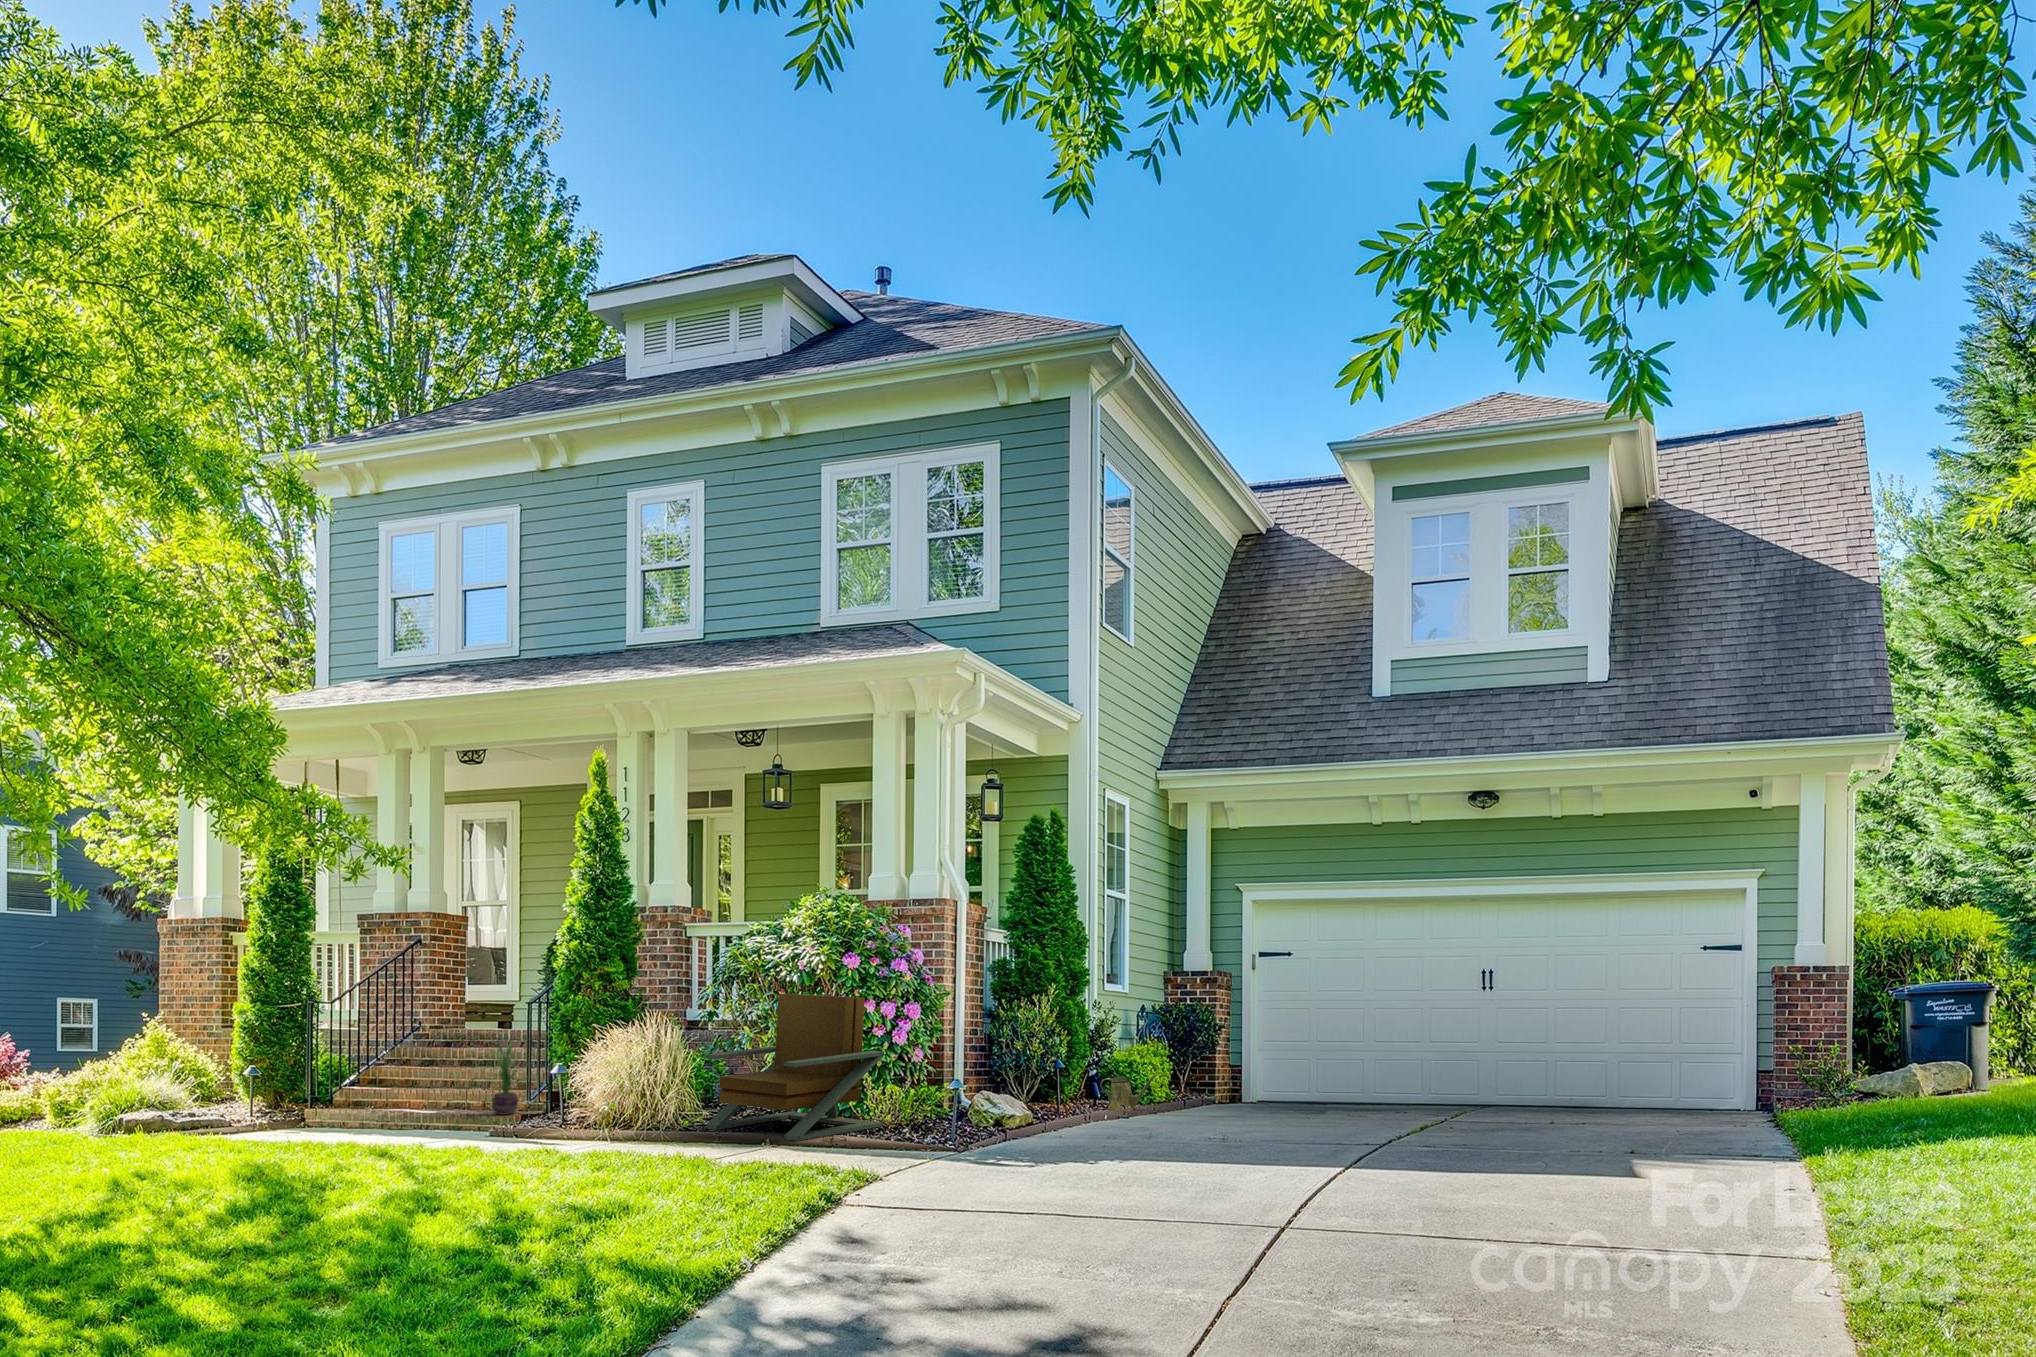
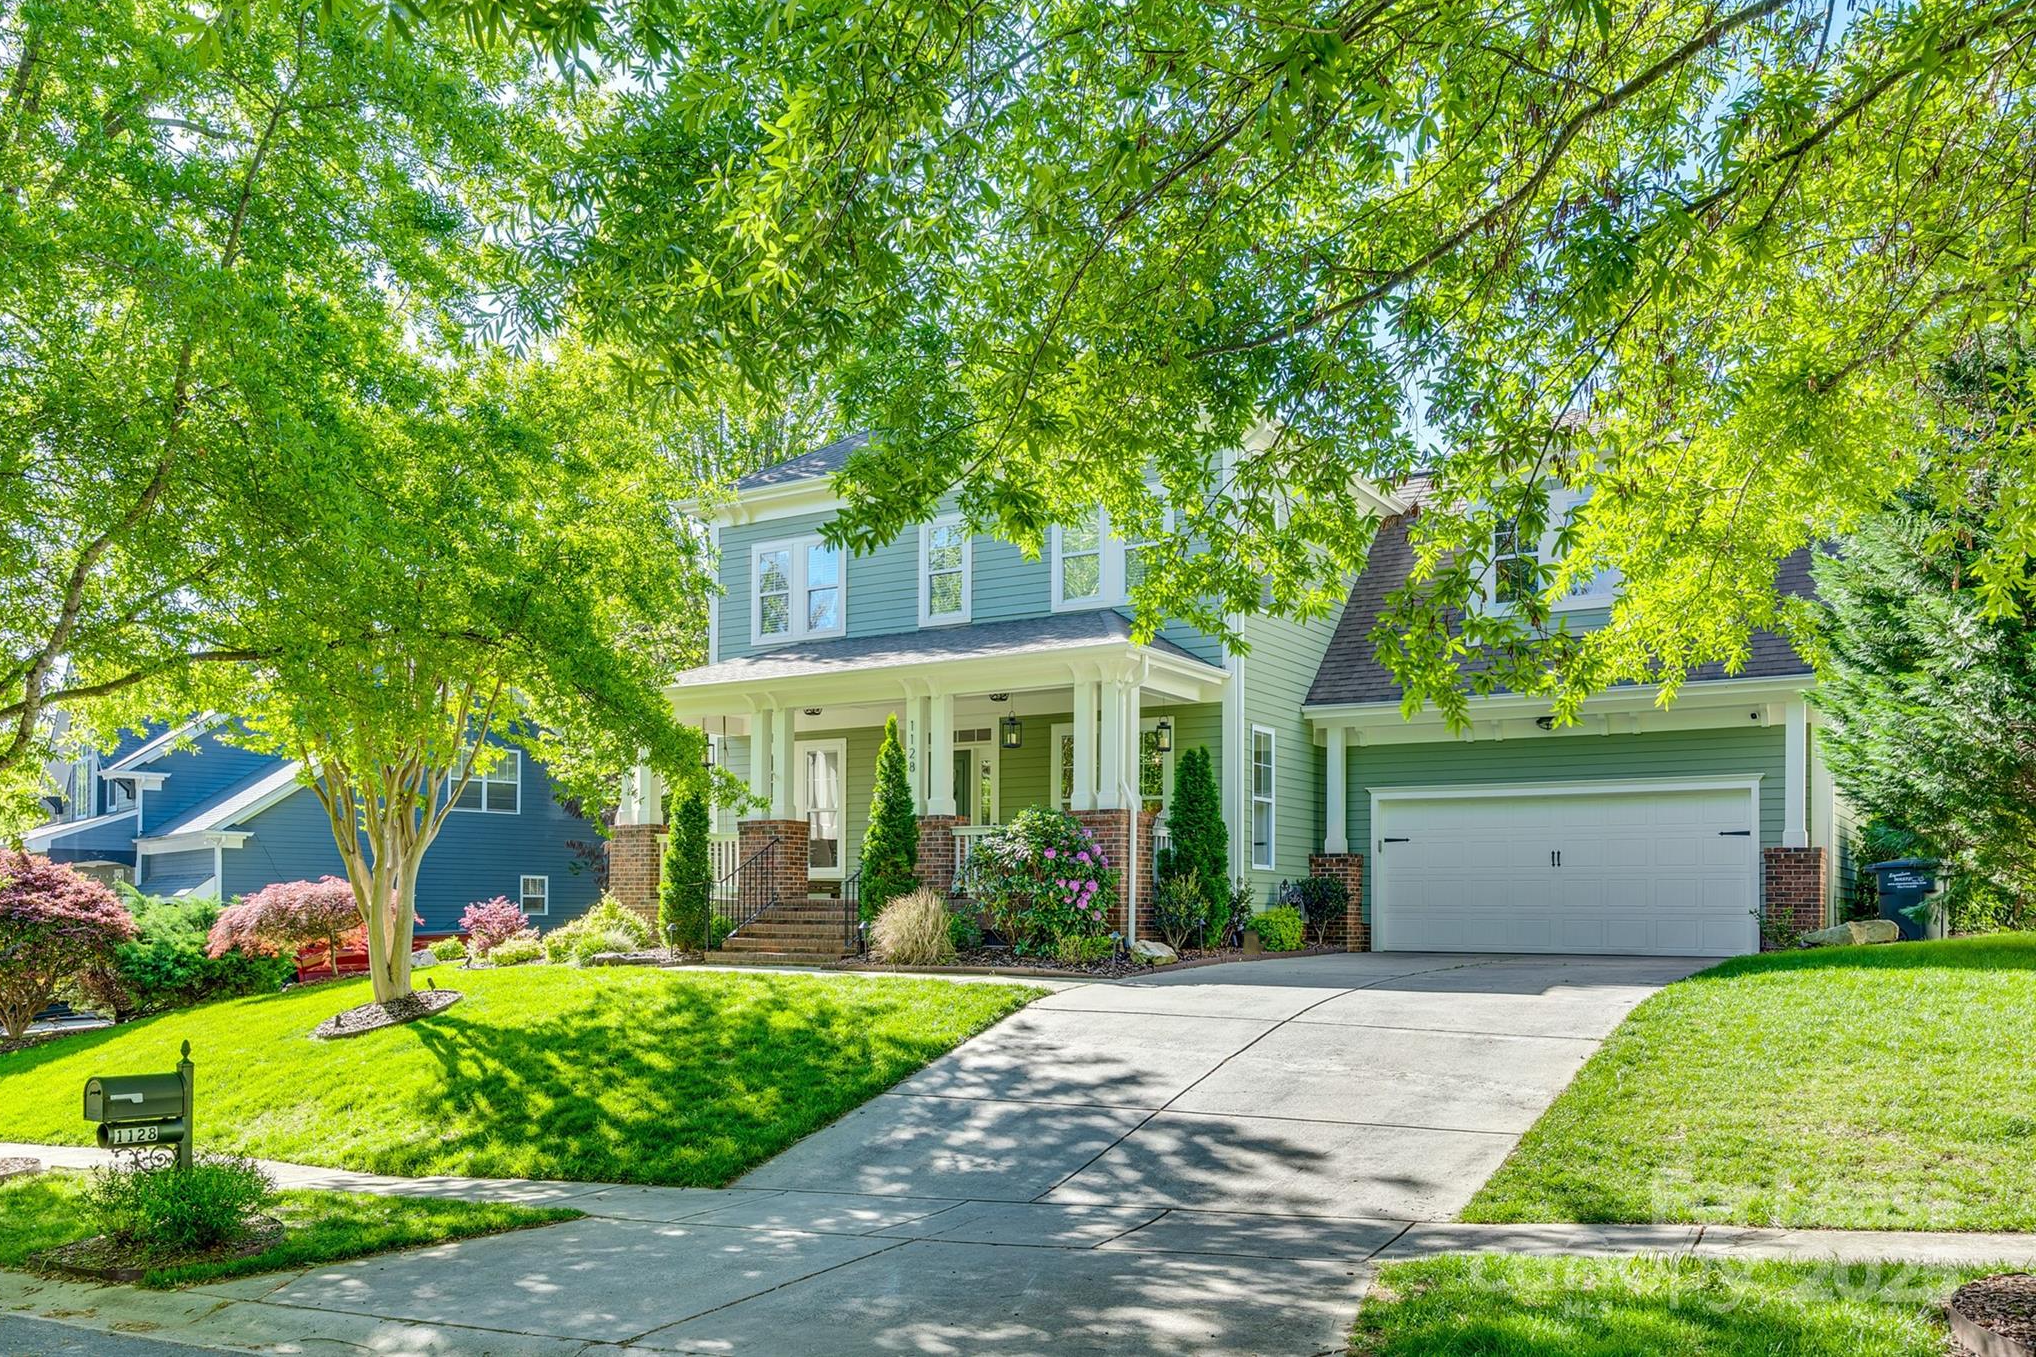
lounge chair: present [705,994,885,1141] -> none [956,876,1072,972]
decorative plant: present [491,1043,525,1115] -> none [808,907,859,955]

